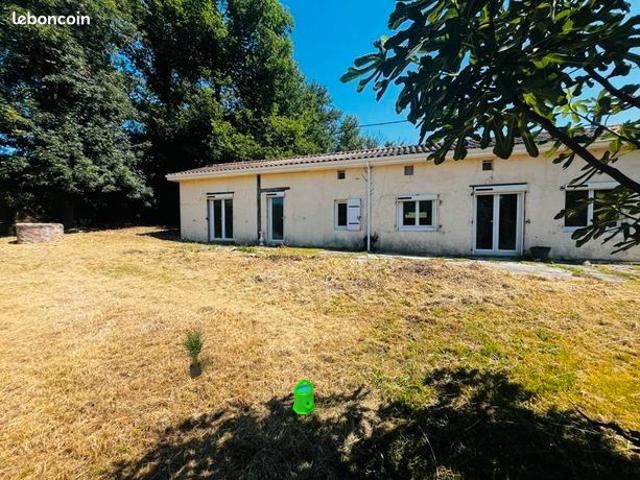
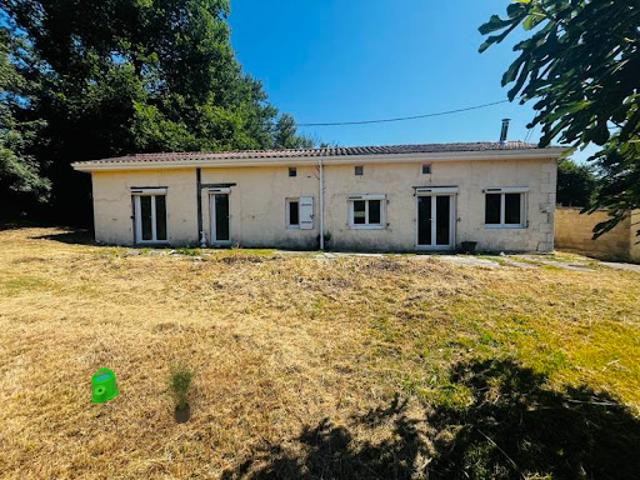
watering can: present [293,379,315,414] -> present [91,367,119,402]

